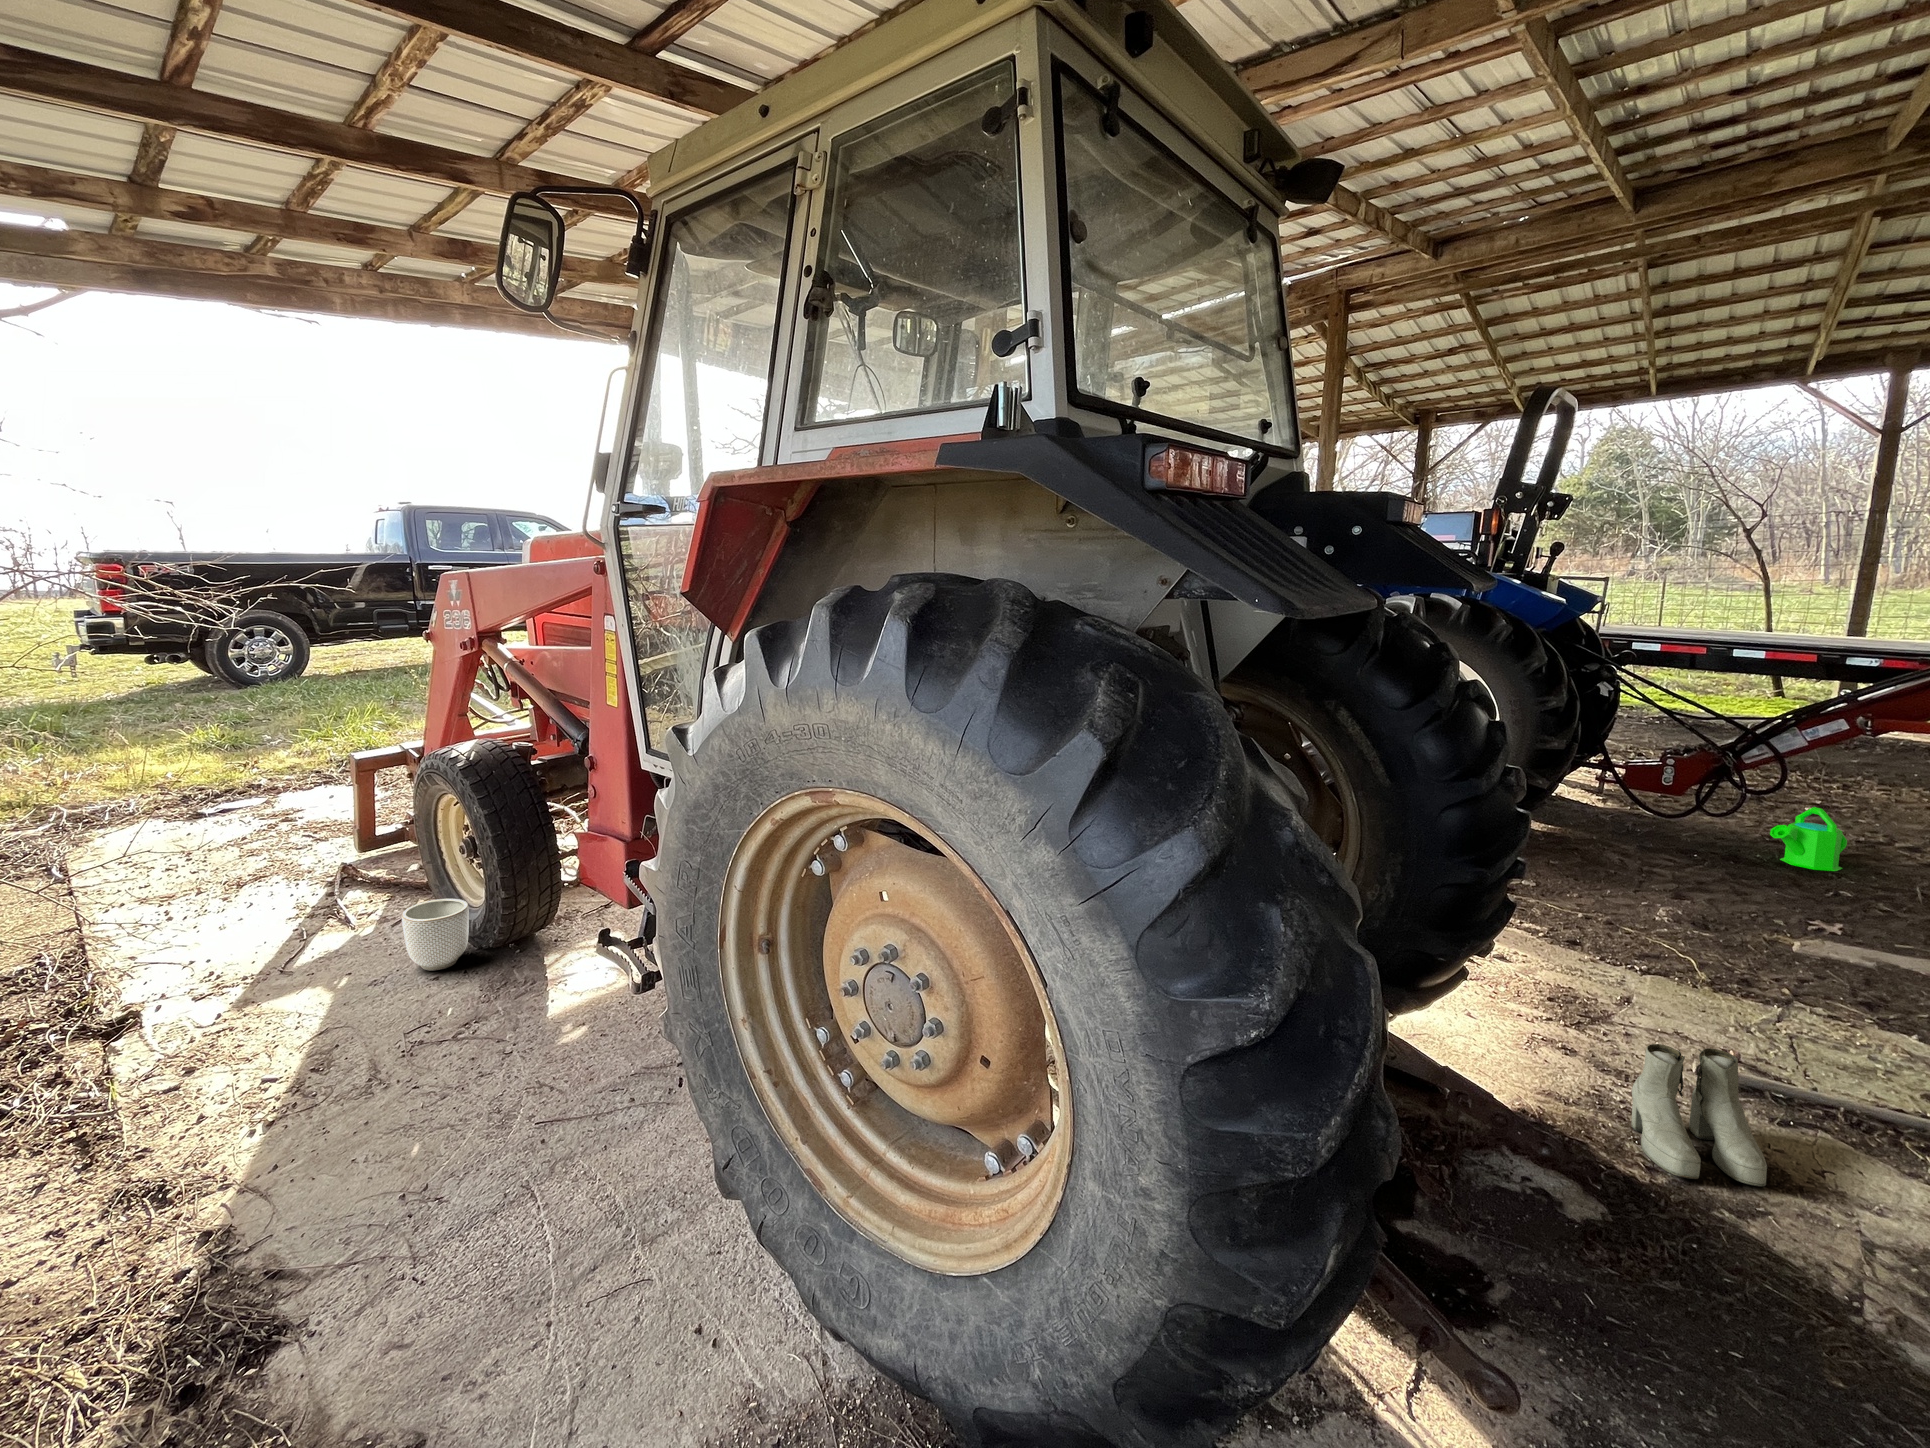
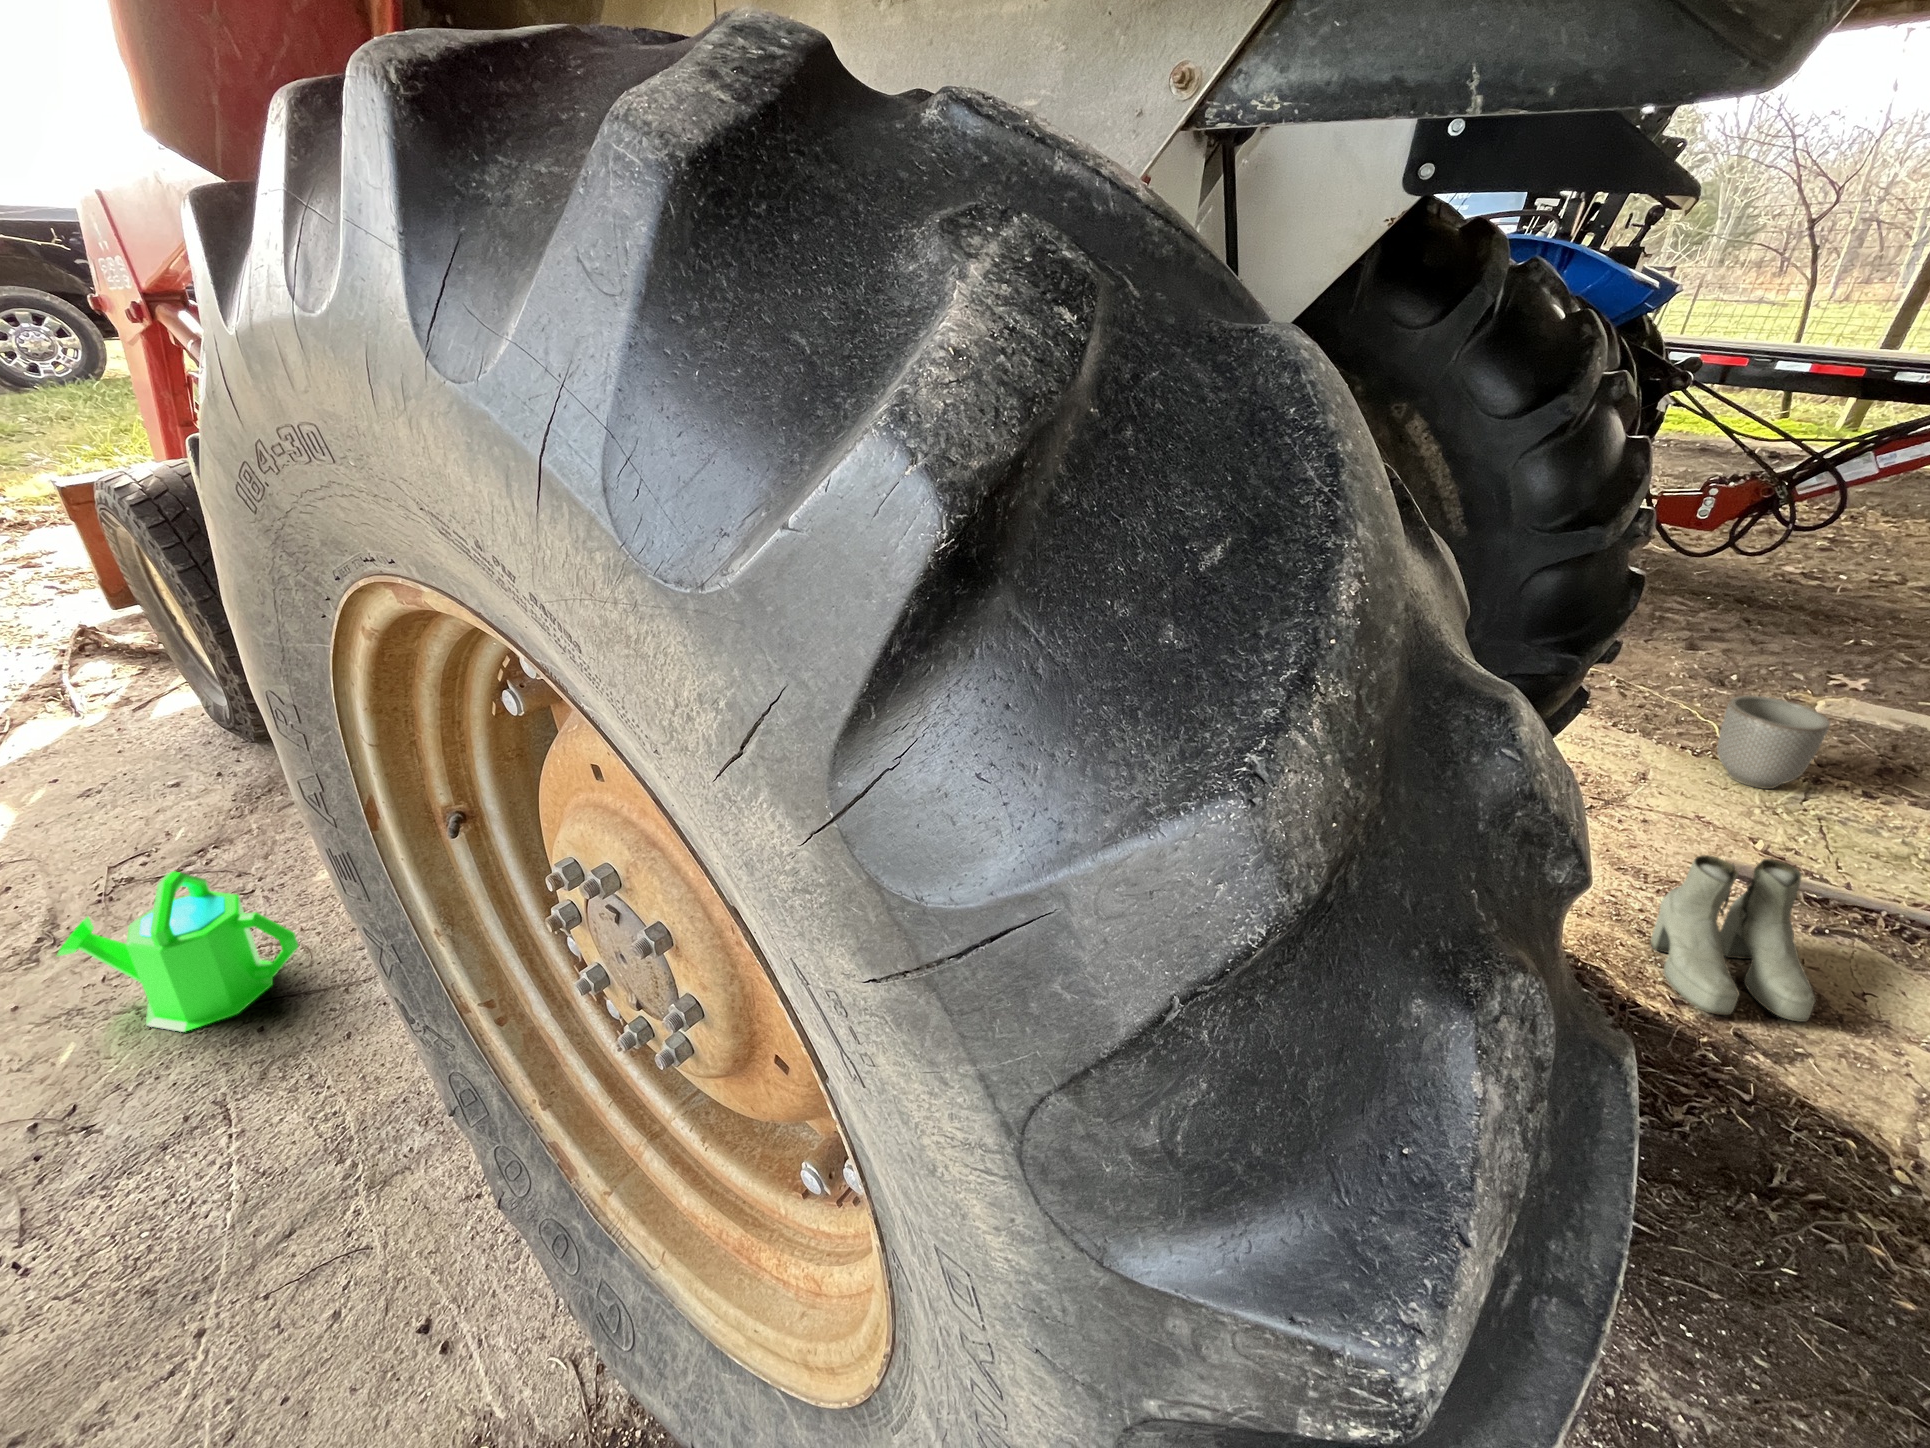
watering can: present [1770,807,1847,871] -> present [57,871,298,1032]
planter: present [402,899,469,971] -> present [1717,696,1830,789]

